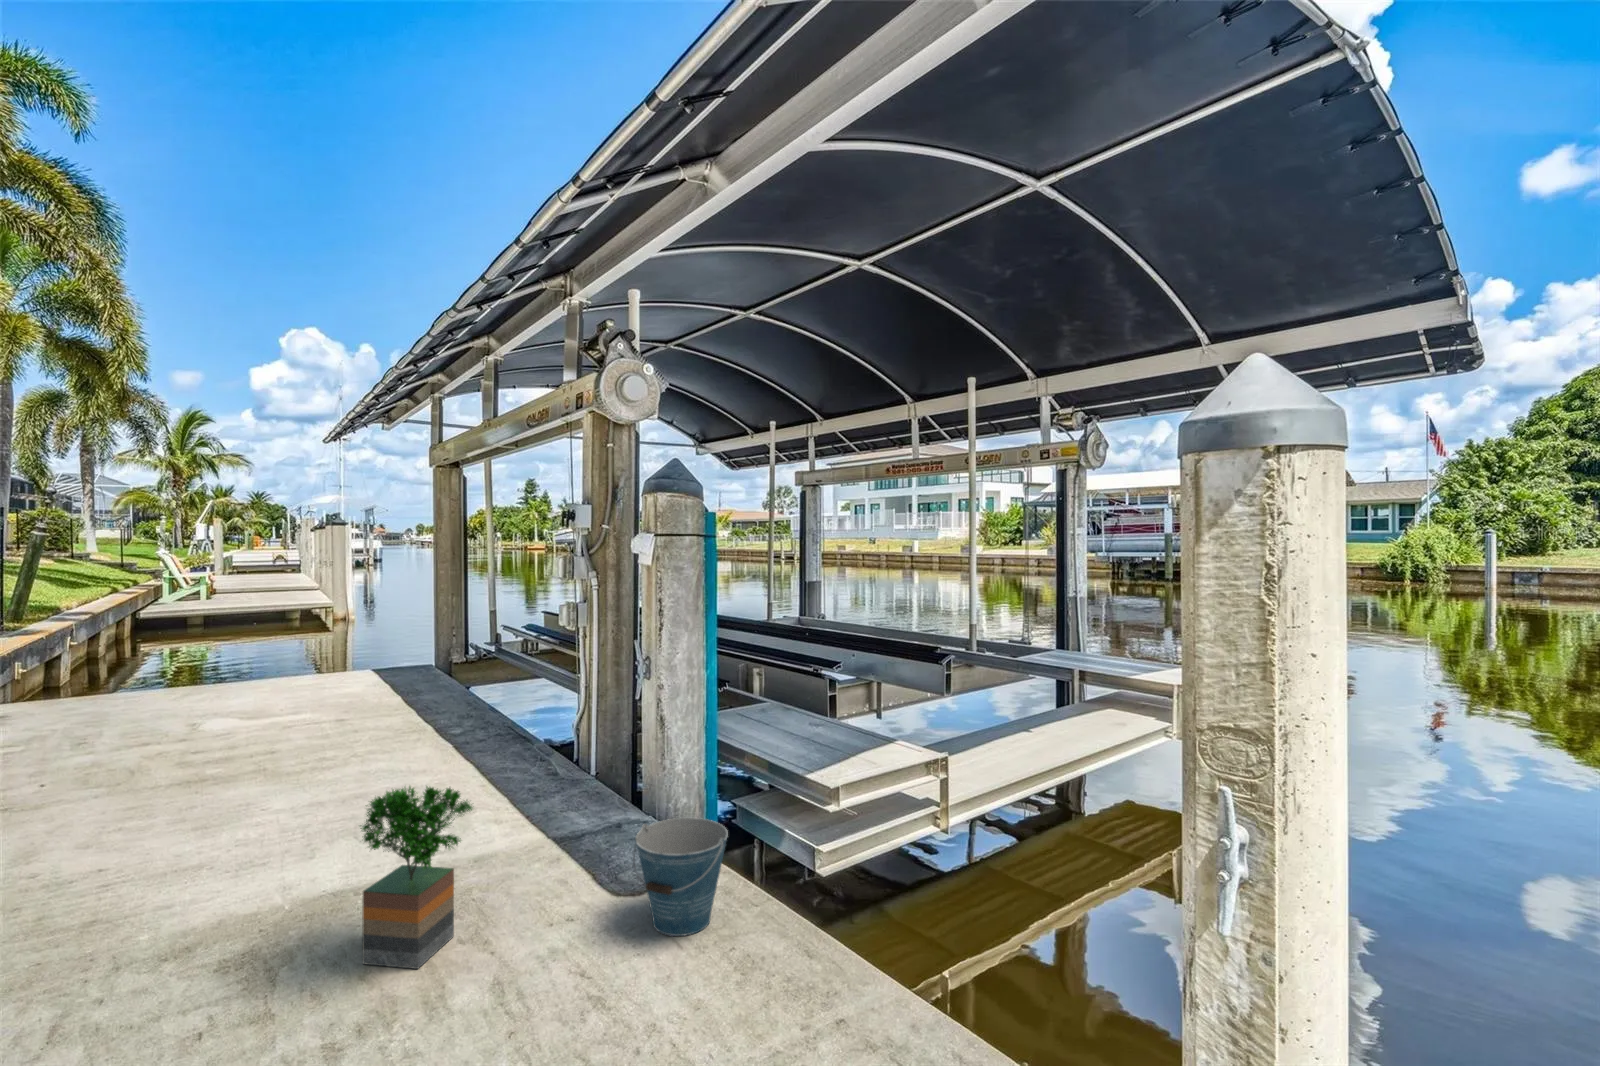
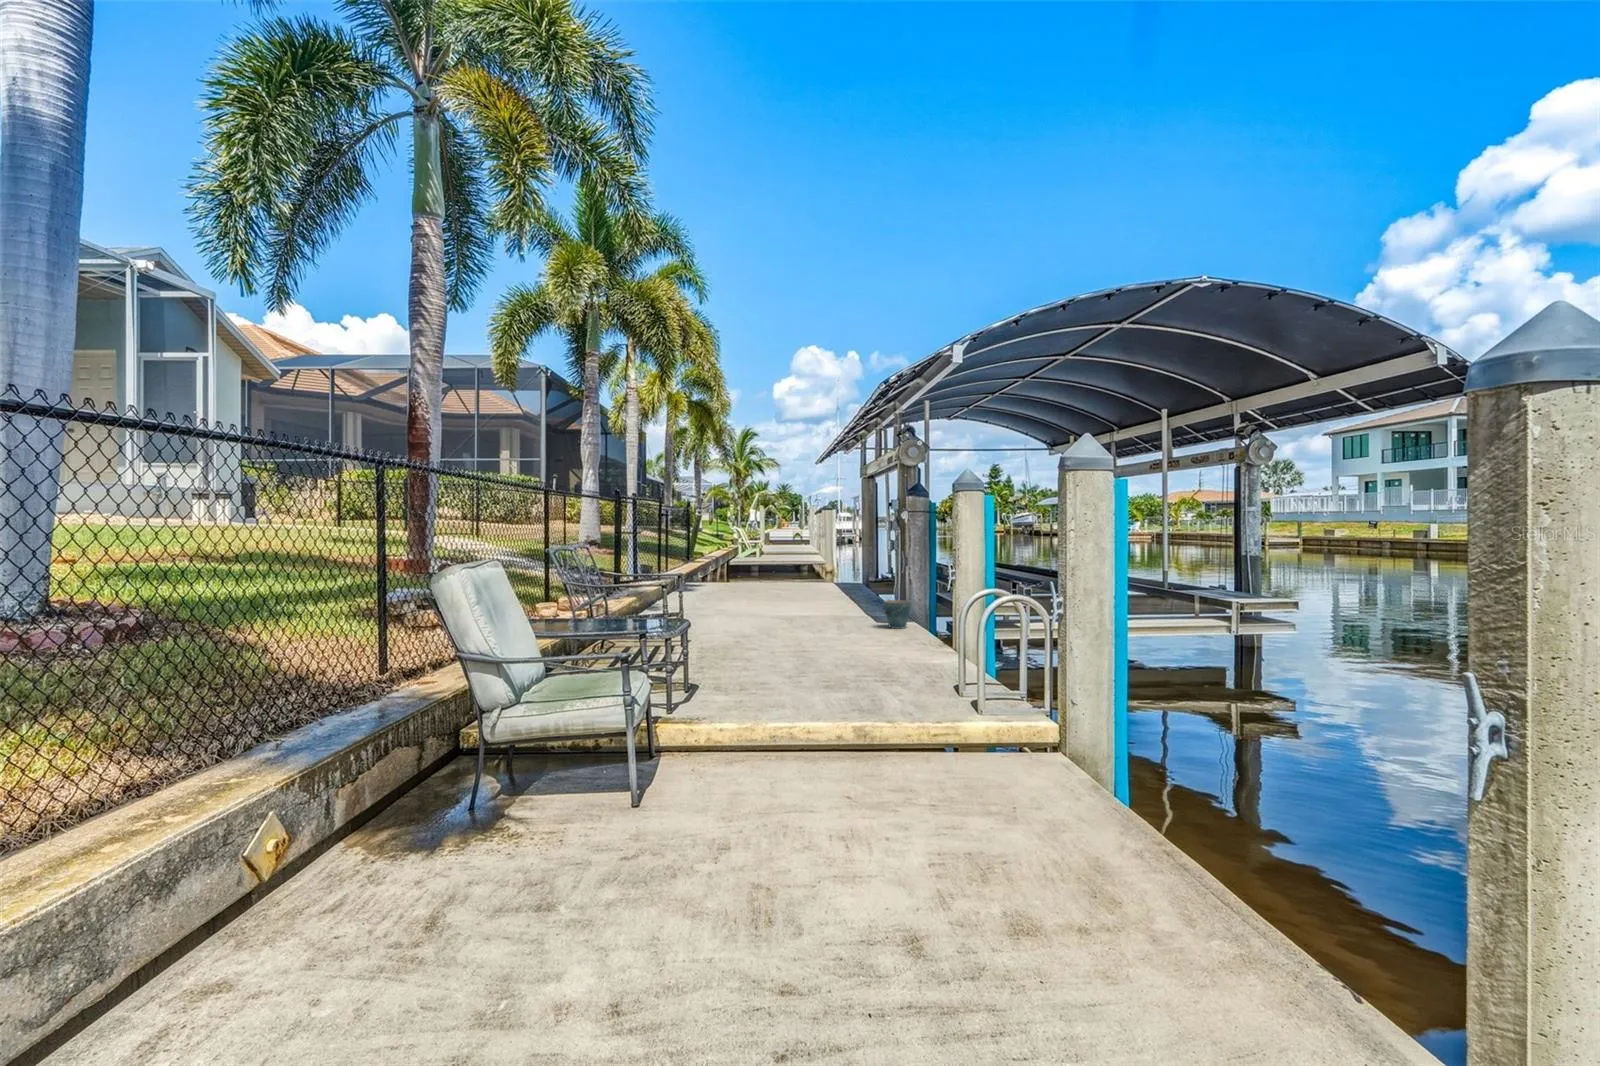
potted tree: present [360,786,472,969] -> none [813,580,842,625]

